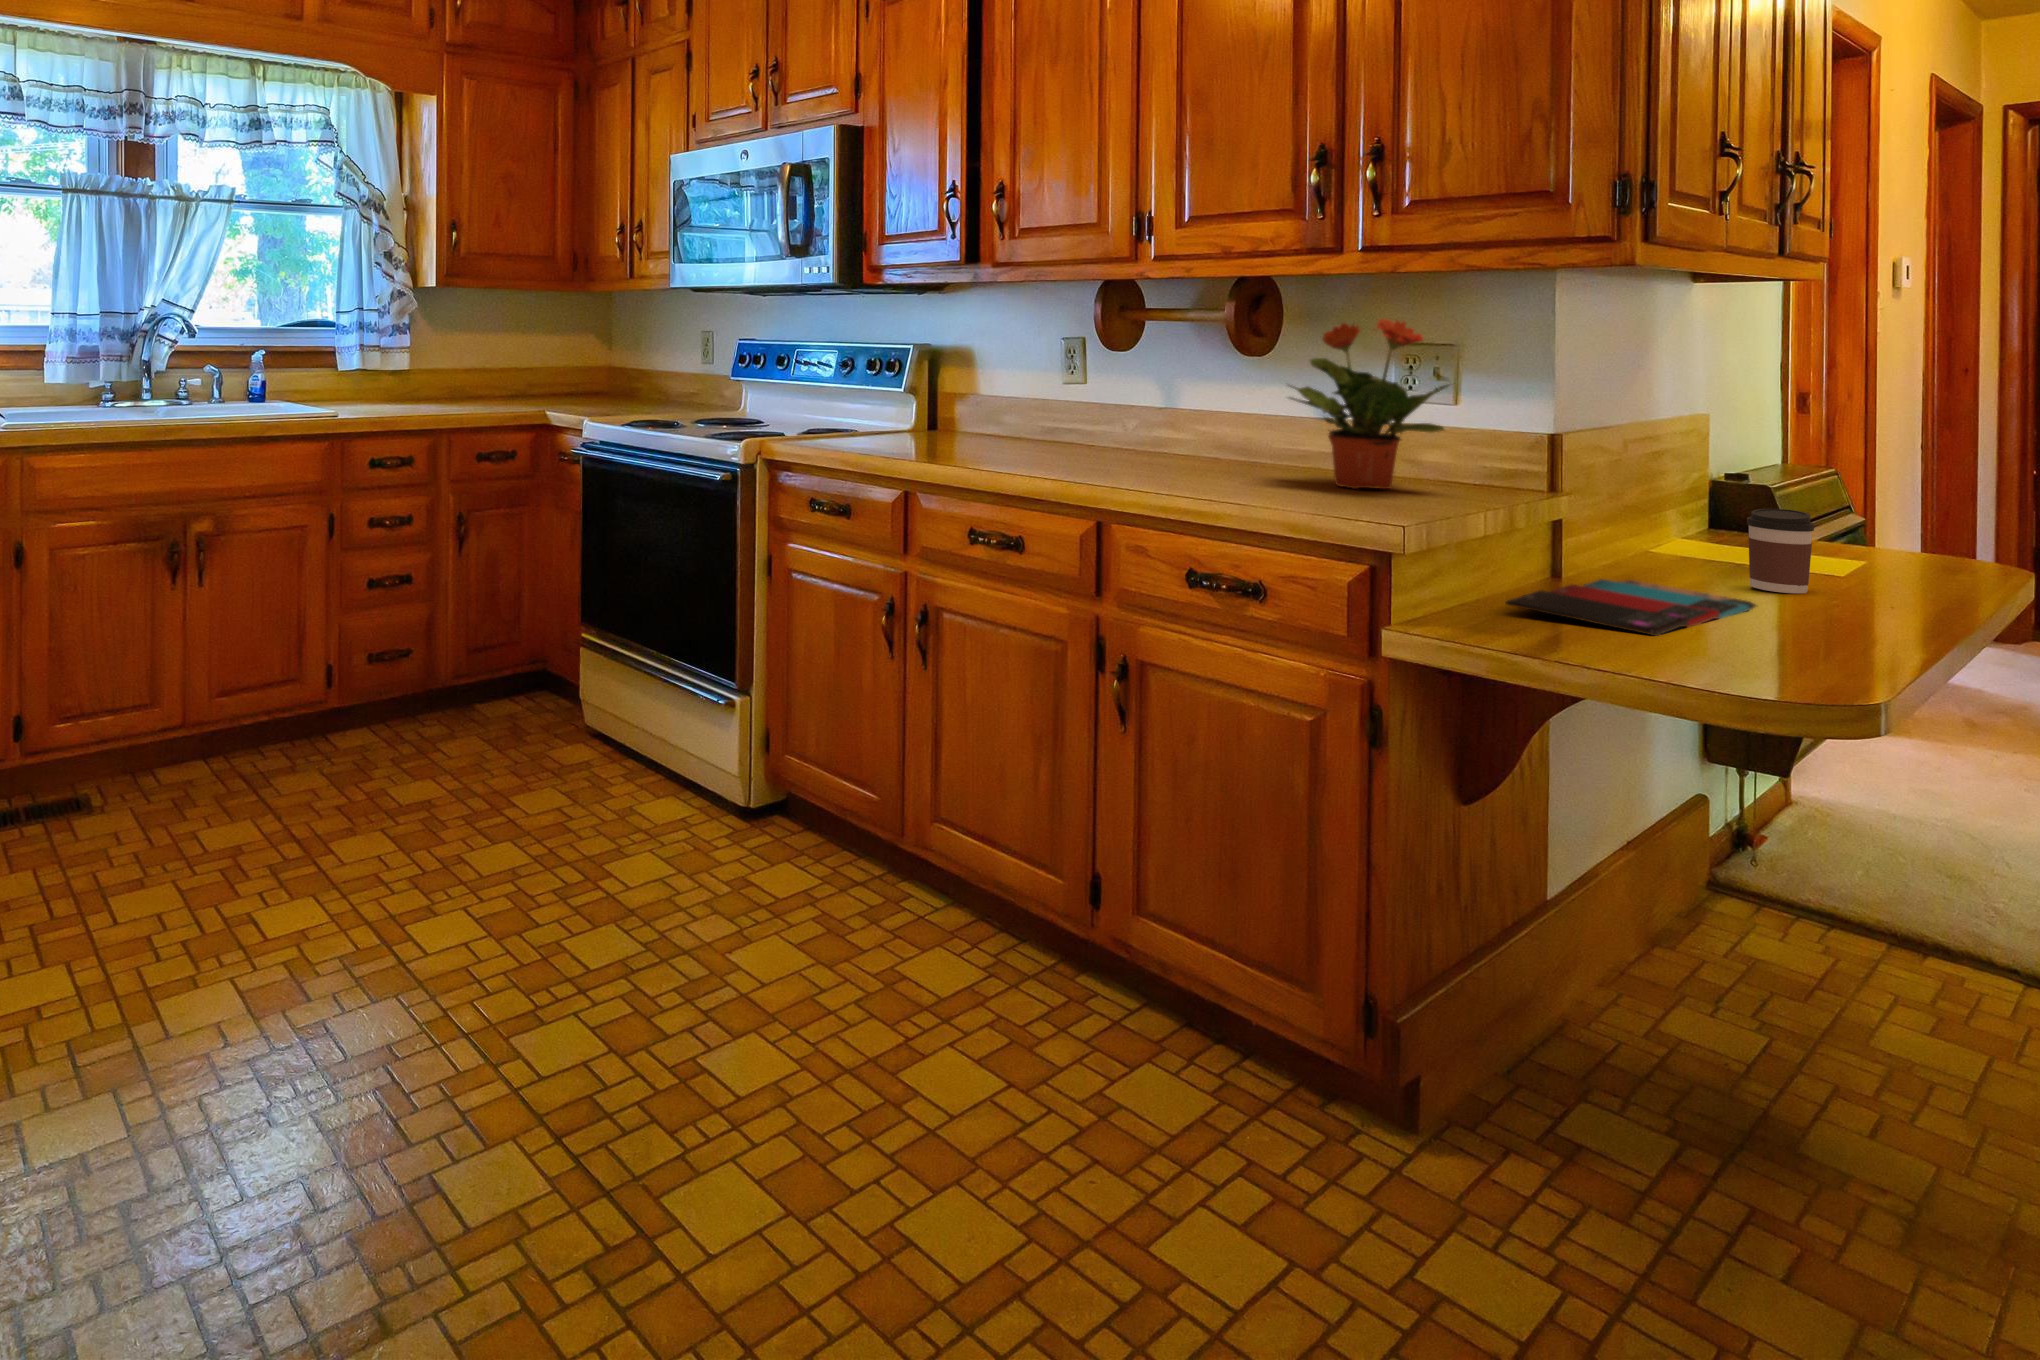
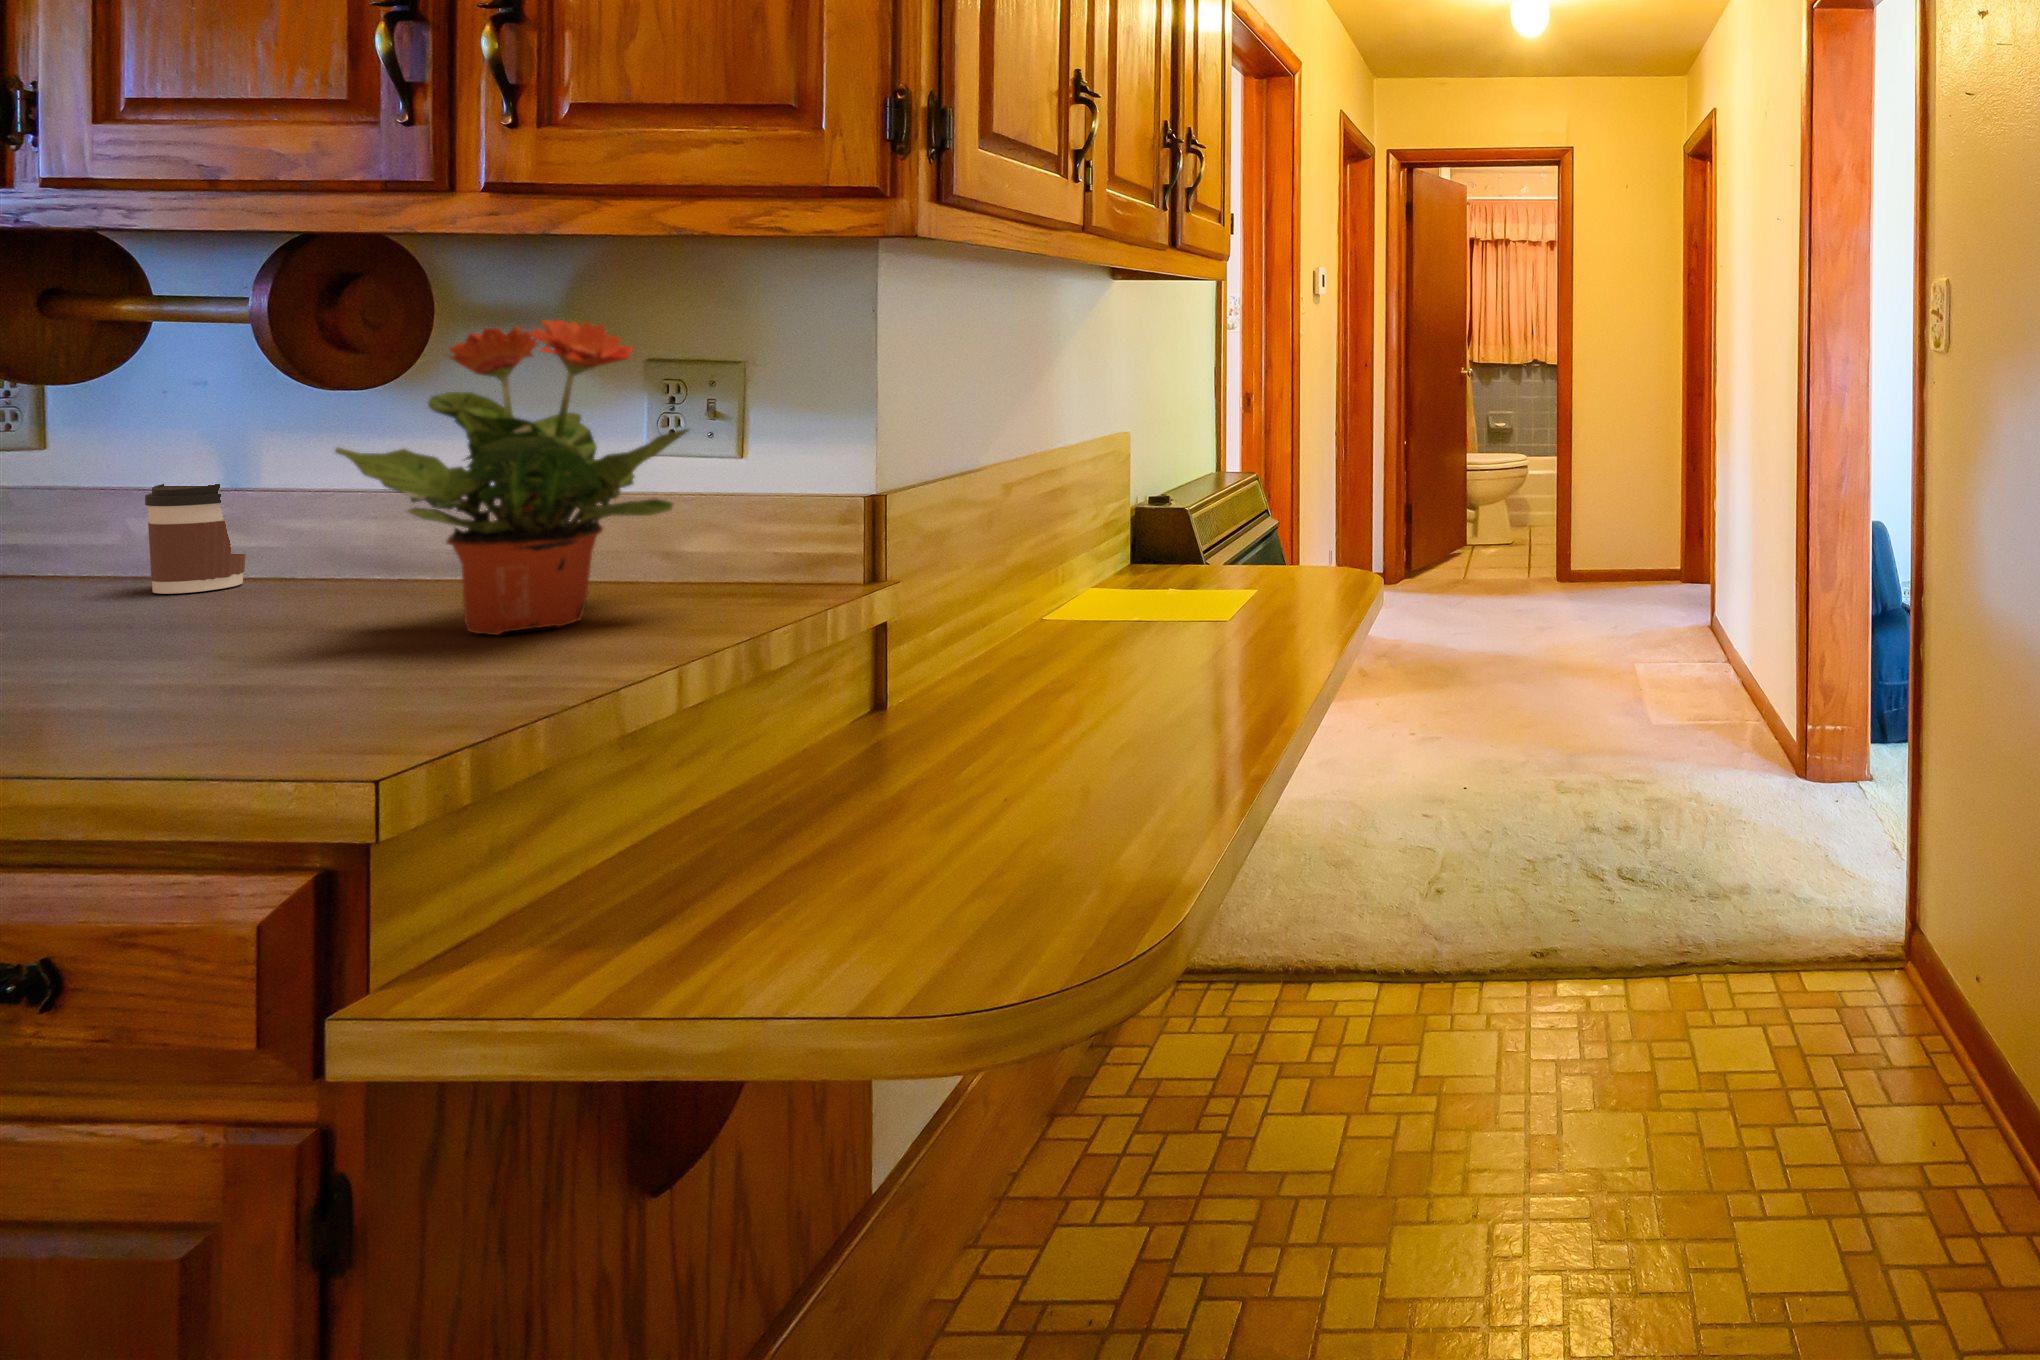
coffee cup: present [1747,509,1814,594] -> present [145,484,246,594]
smartphone: present [1505,579,1756,636] -> none [692,703,1122,856]

